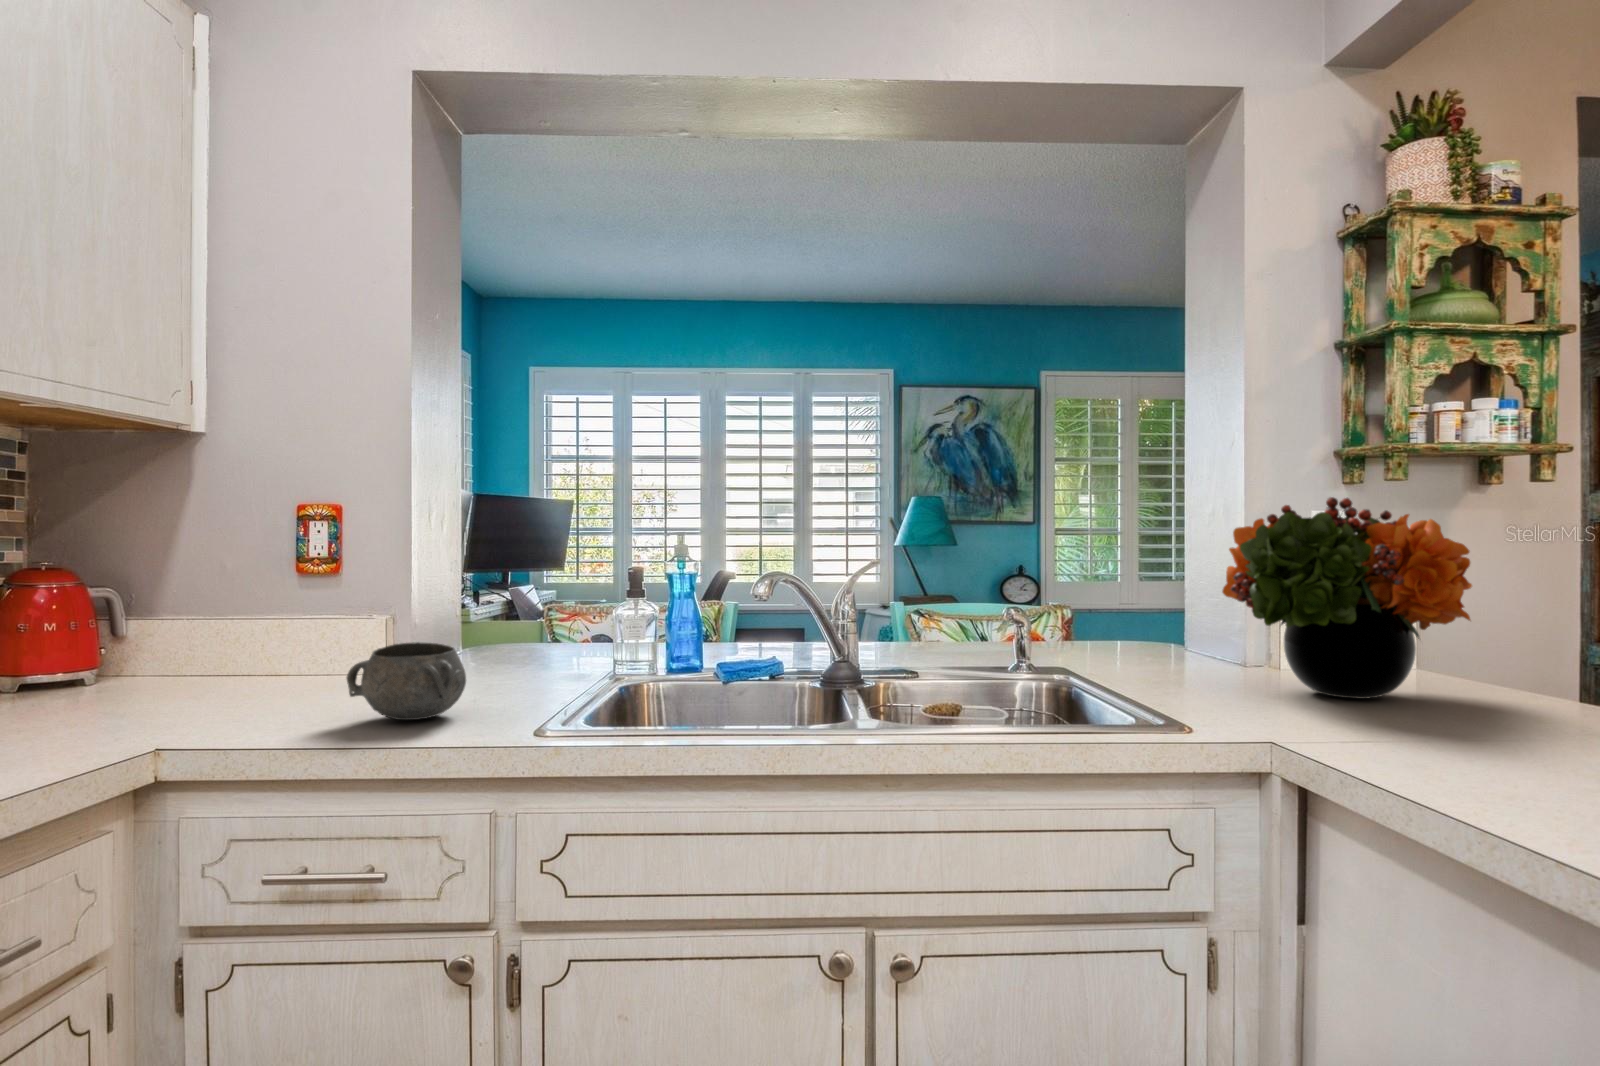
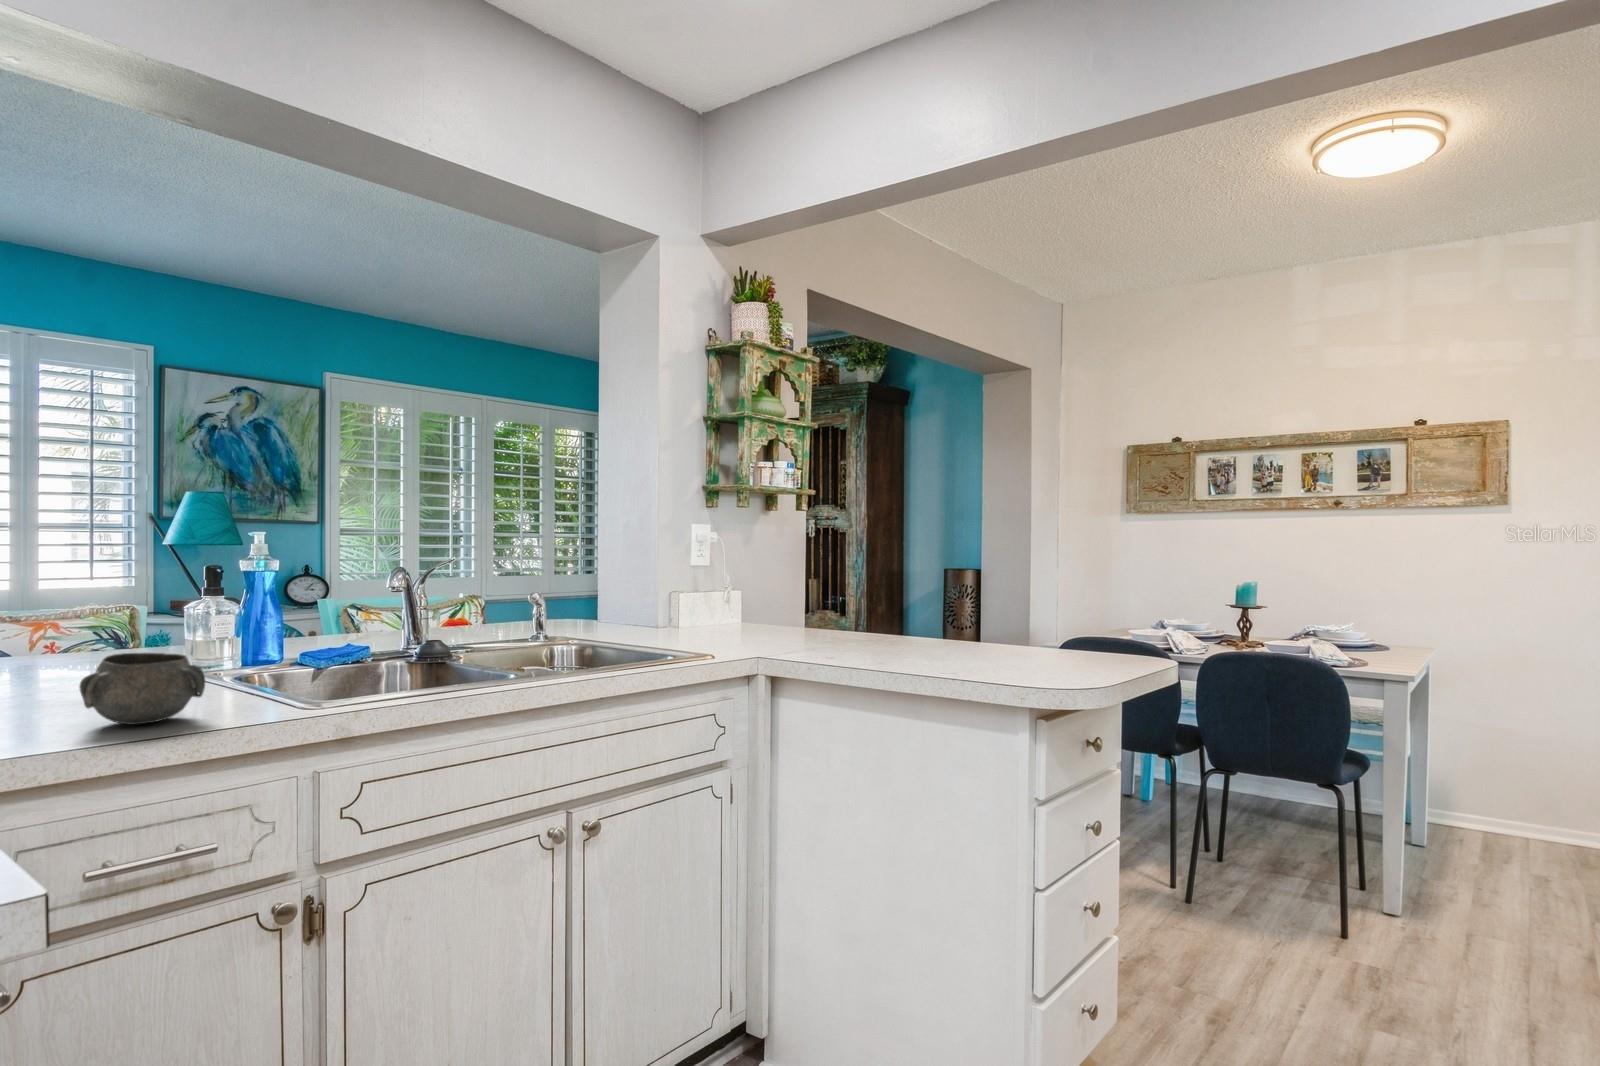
flower arrangement: present [1222,497,1472,699] -> none [666,517,797,633]

